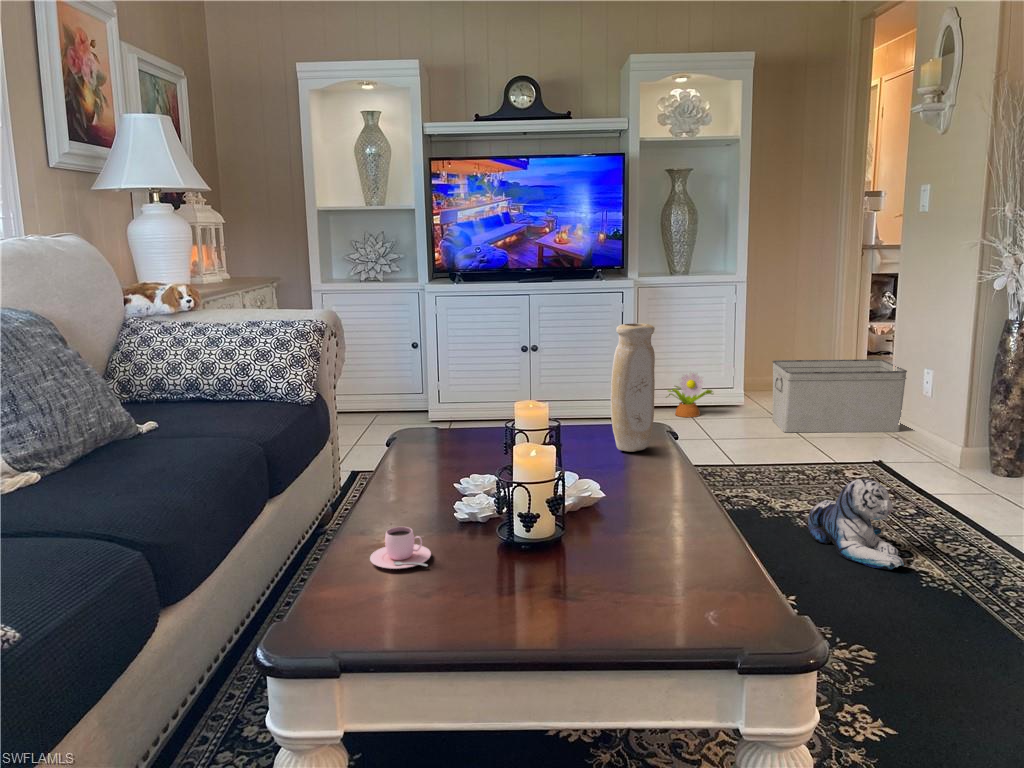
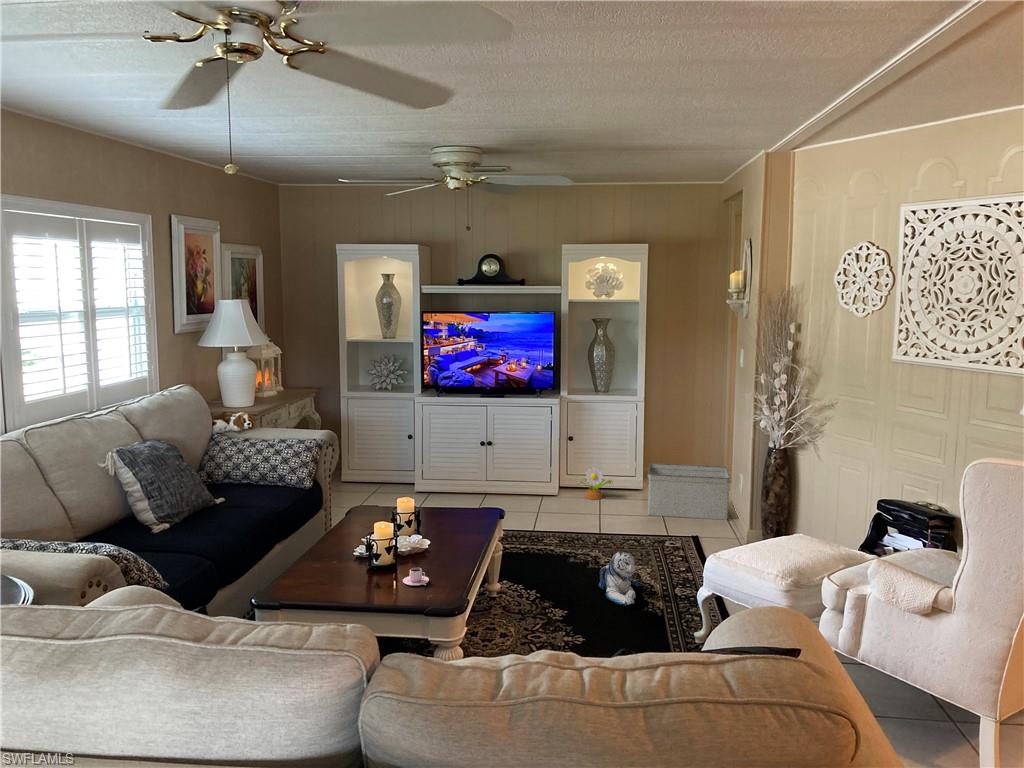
vase: present [611,323,655,452] -> none [448,466,471,531]
teacup: present [370,527,431,569] -> present [403,568,429,585]

